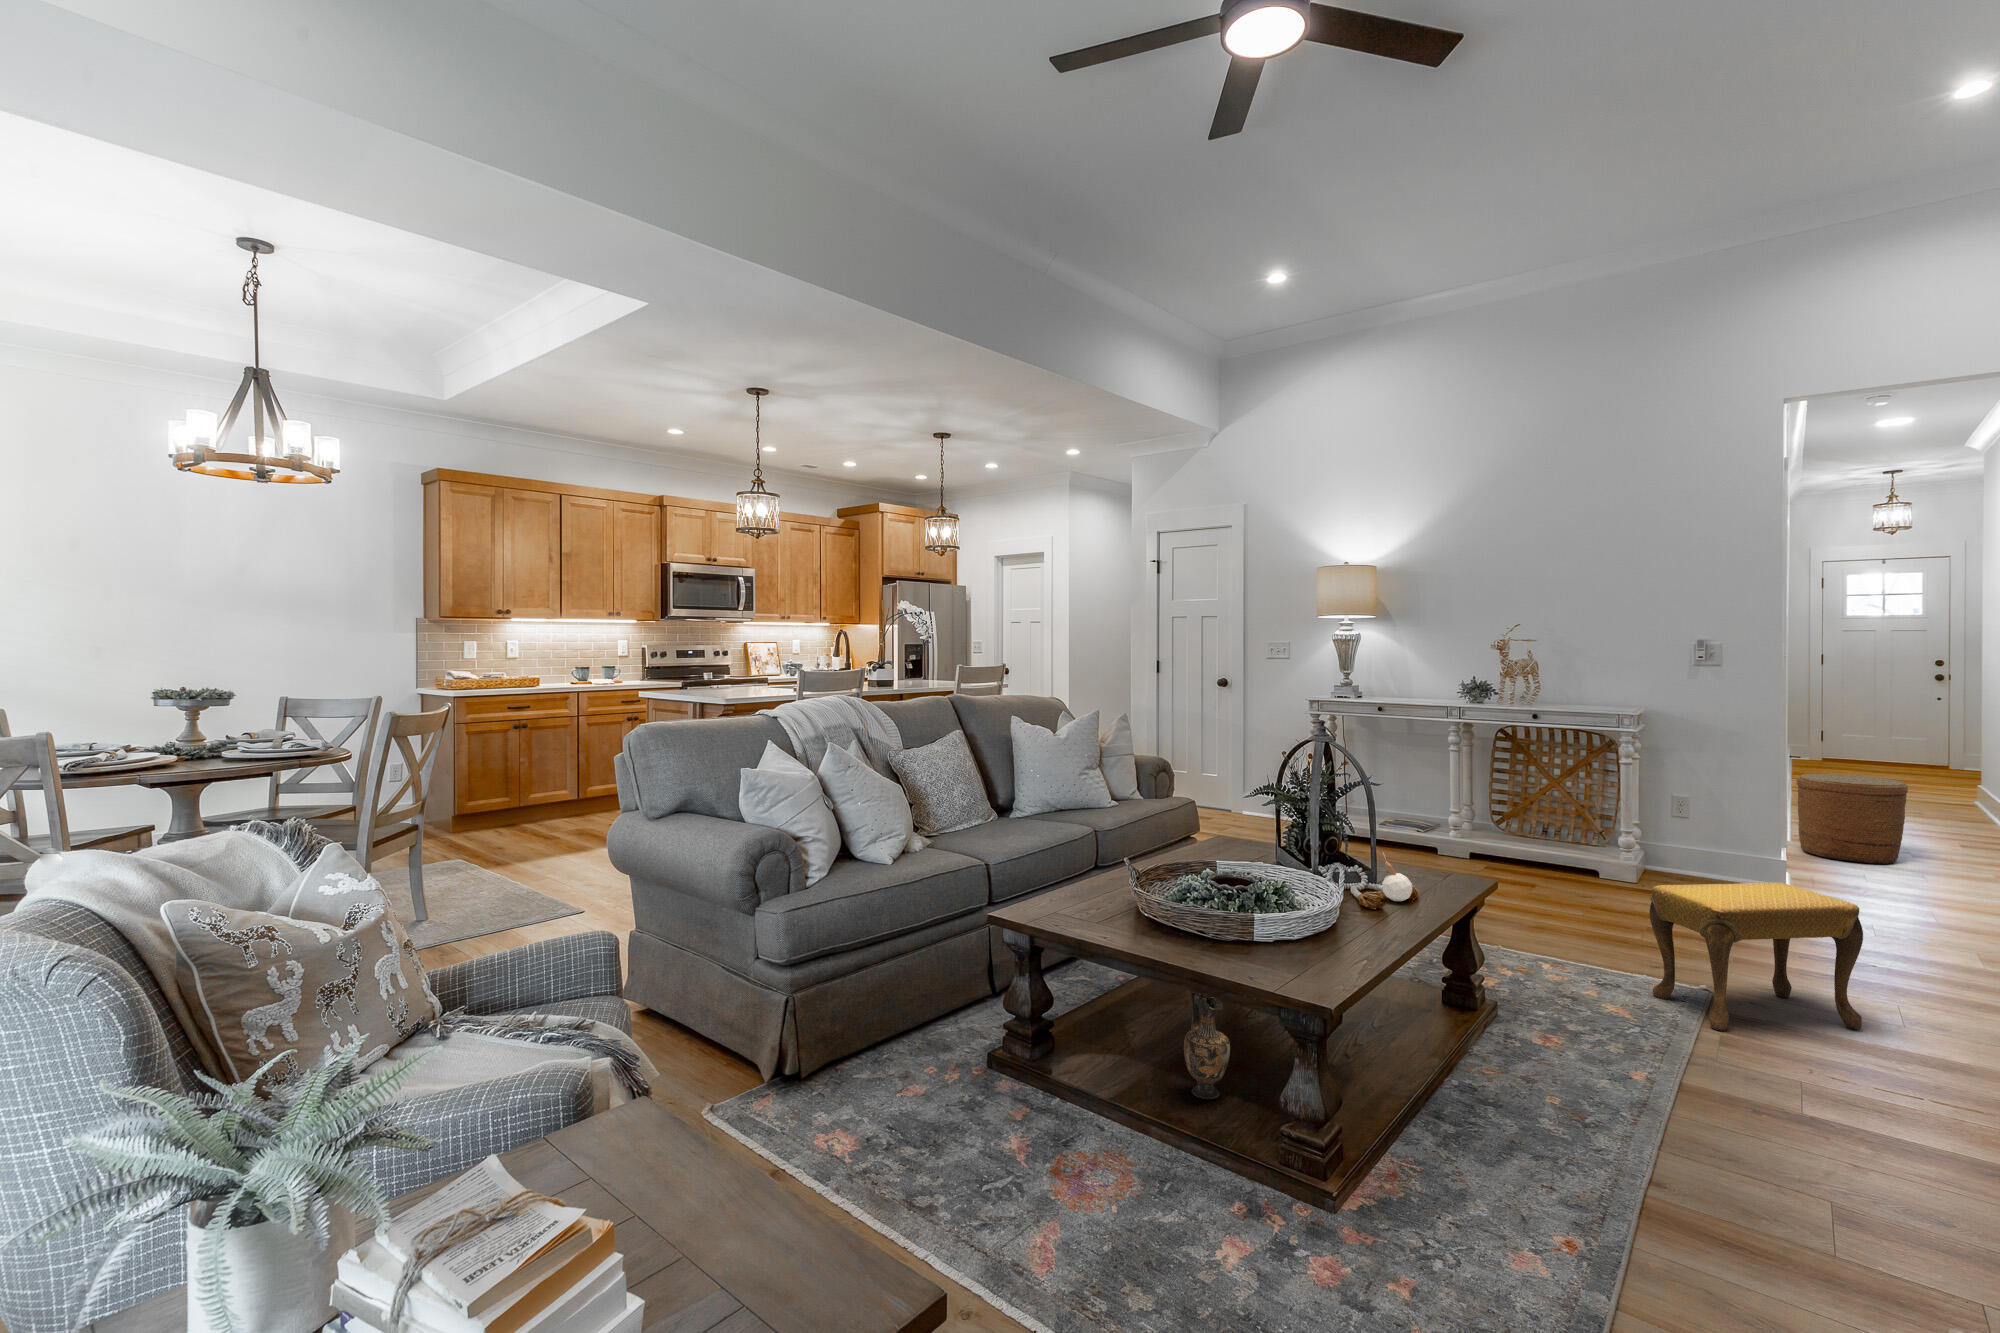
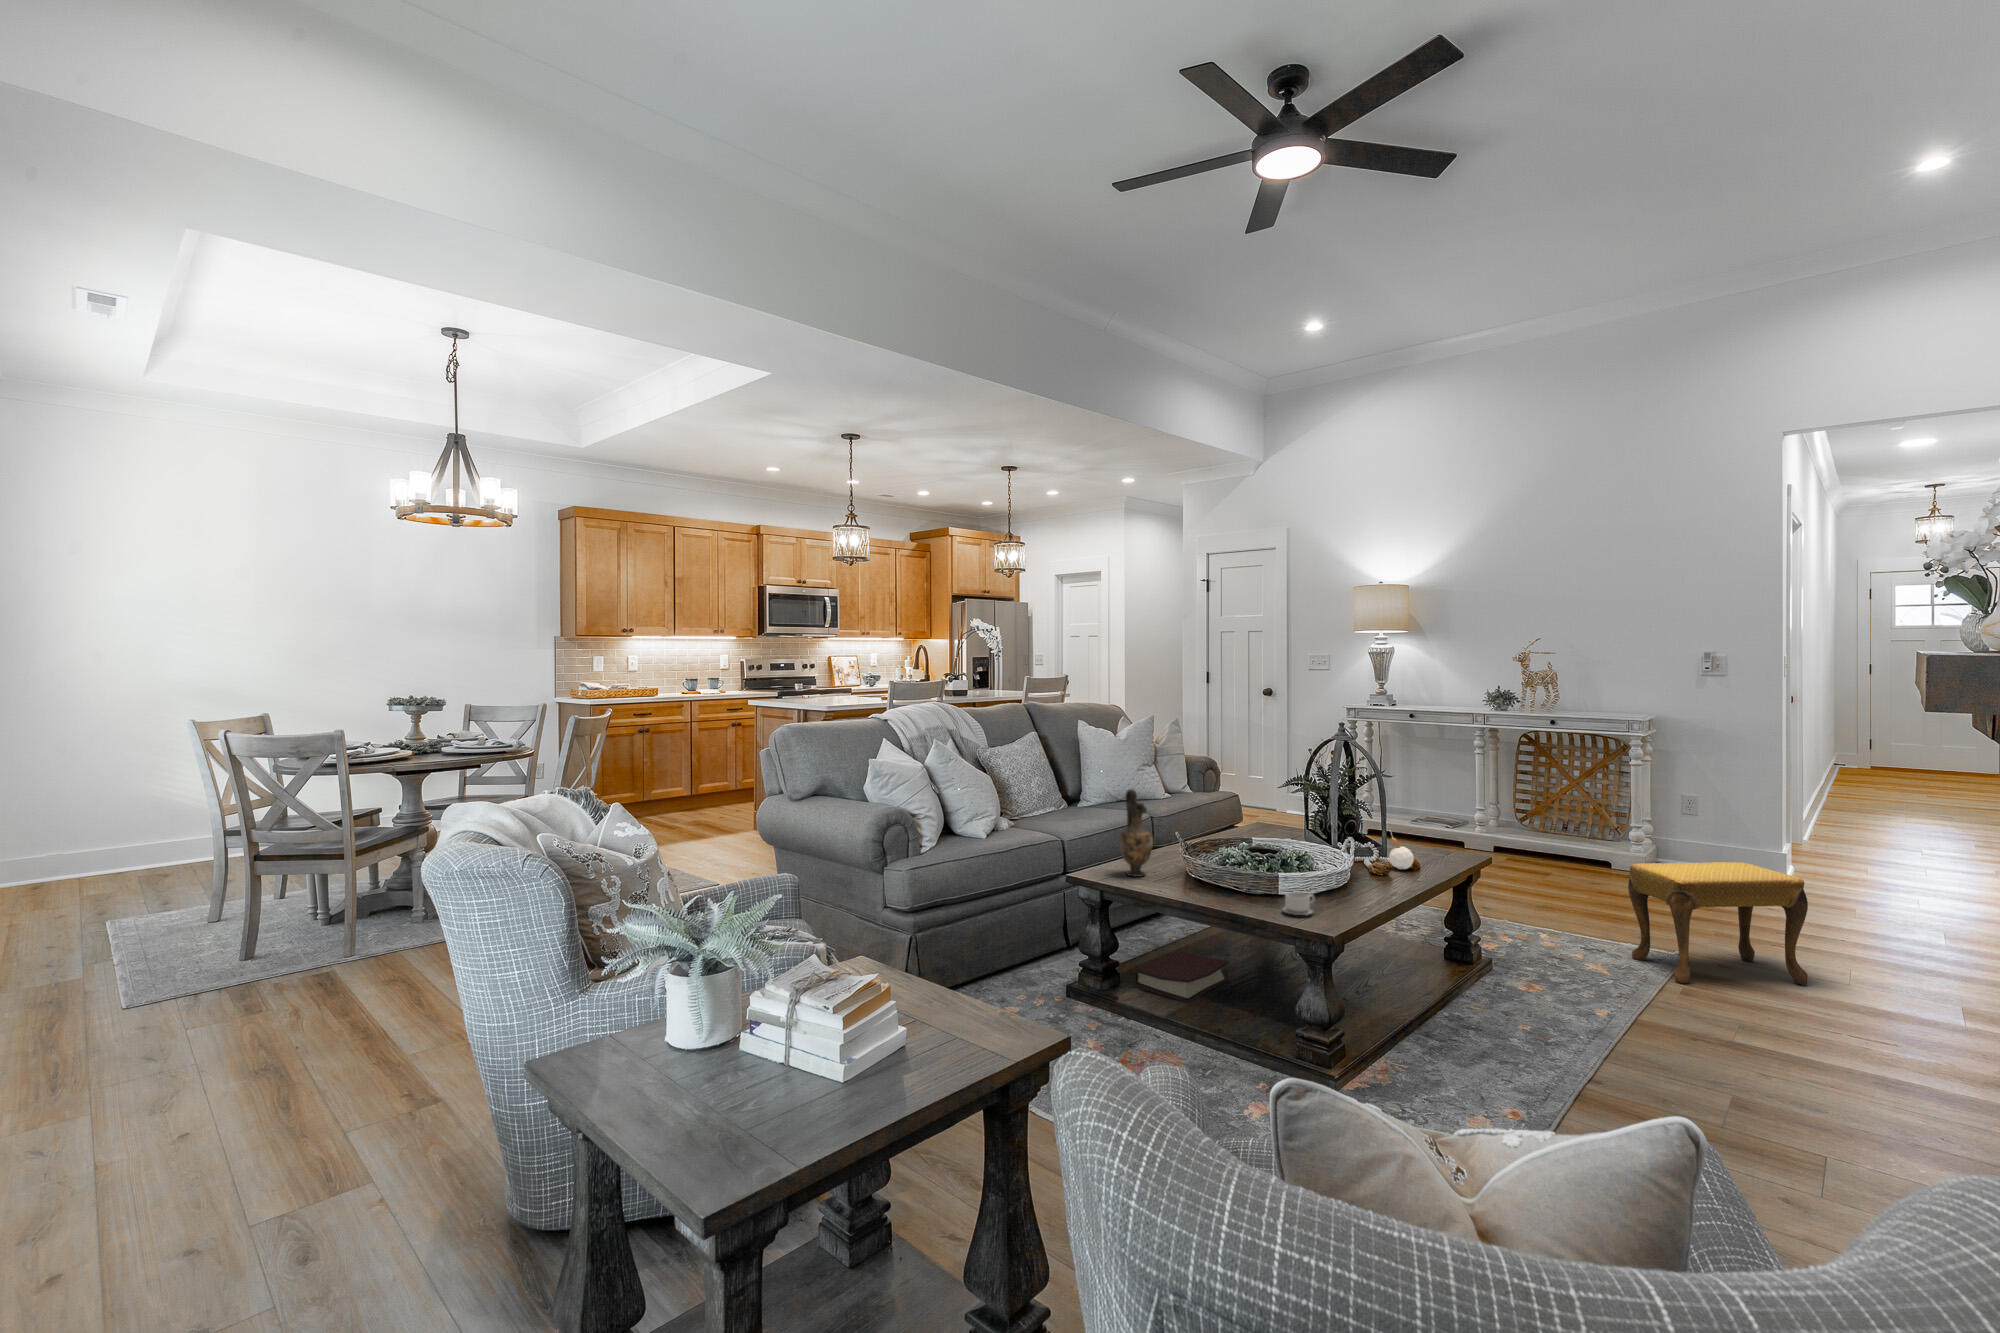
woven basket: present [1797,774,1908,864] -> none [1806,777,1909,860]
teacup: none [1260,938,1312,975] -> present [1283,892,1315,915]
vase: present [1184,992,1230,1099] -> present [1120,789,1153,876]
hardback book: none [1068,1002,1188,1077] -> present [1132,950,1229,1003]

